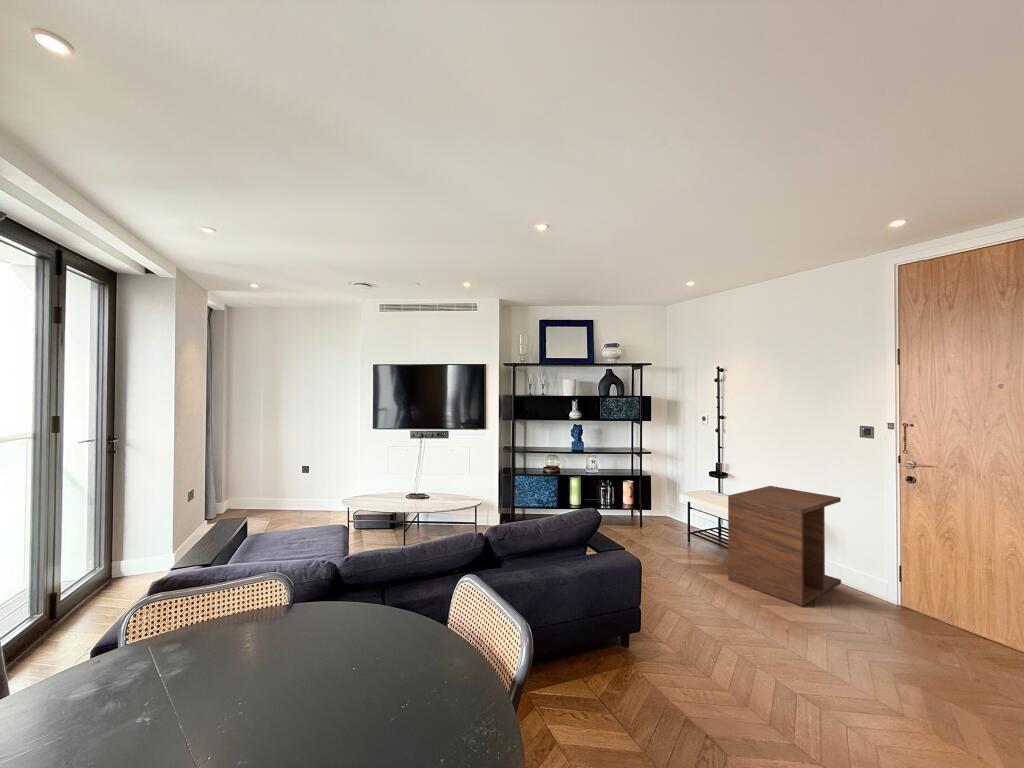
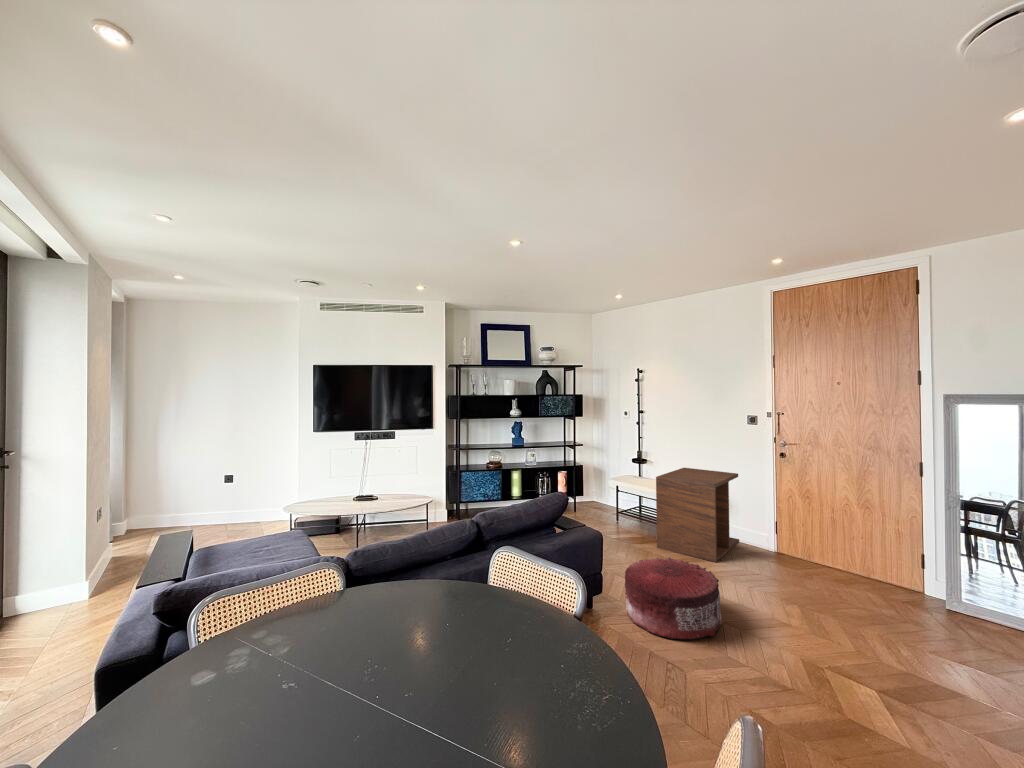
pouf: none [664,595,788,705] -> present [625,557,722,639]

